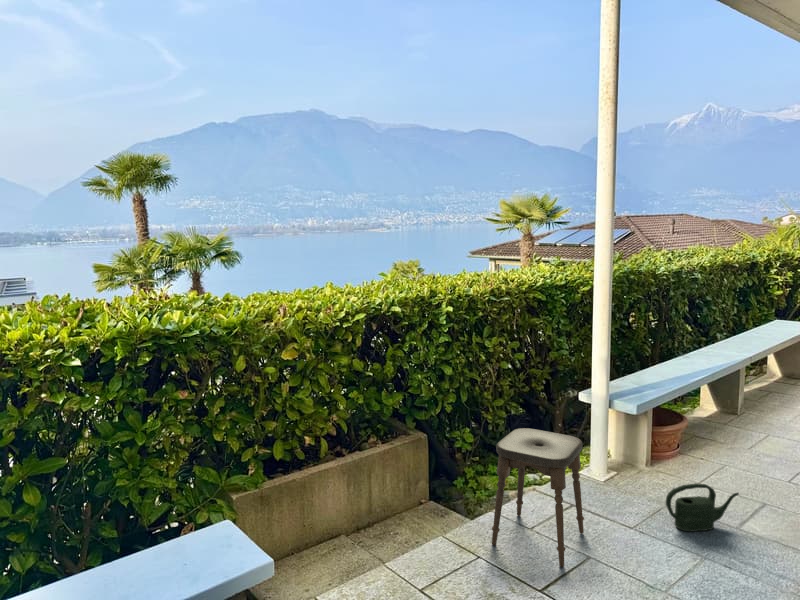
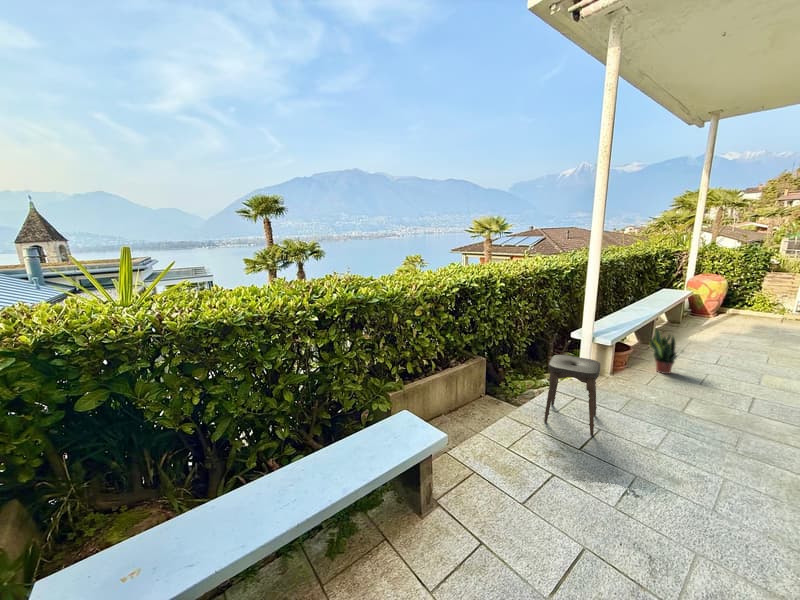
potted plant: none [703,384,766,463] -> present [649,329,683,374]
watering can: present [666,483,739,531] -> none [644,387,688,414]

